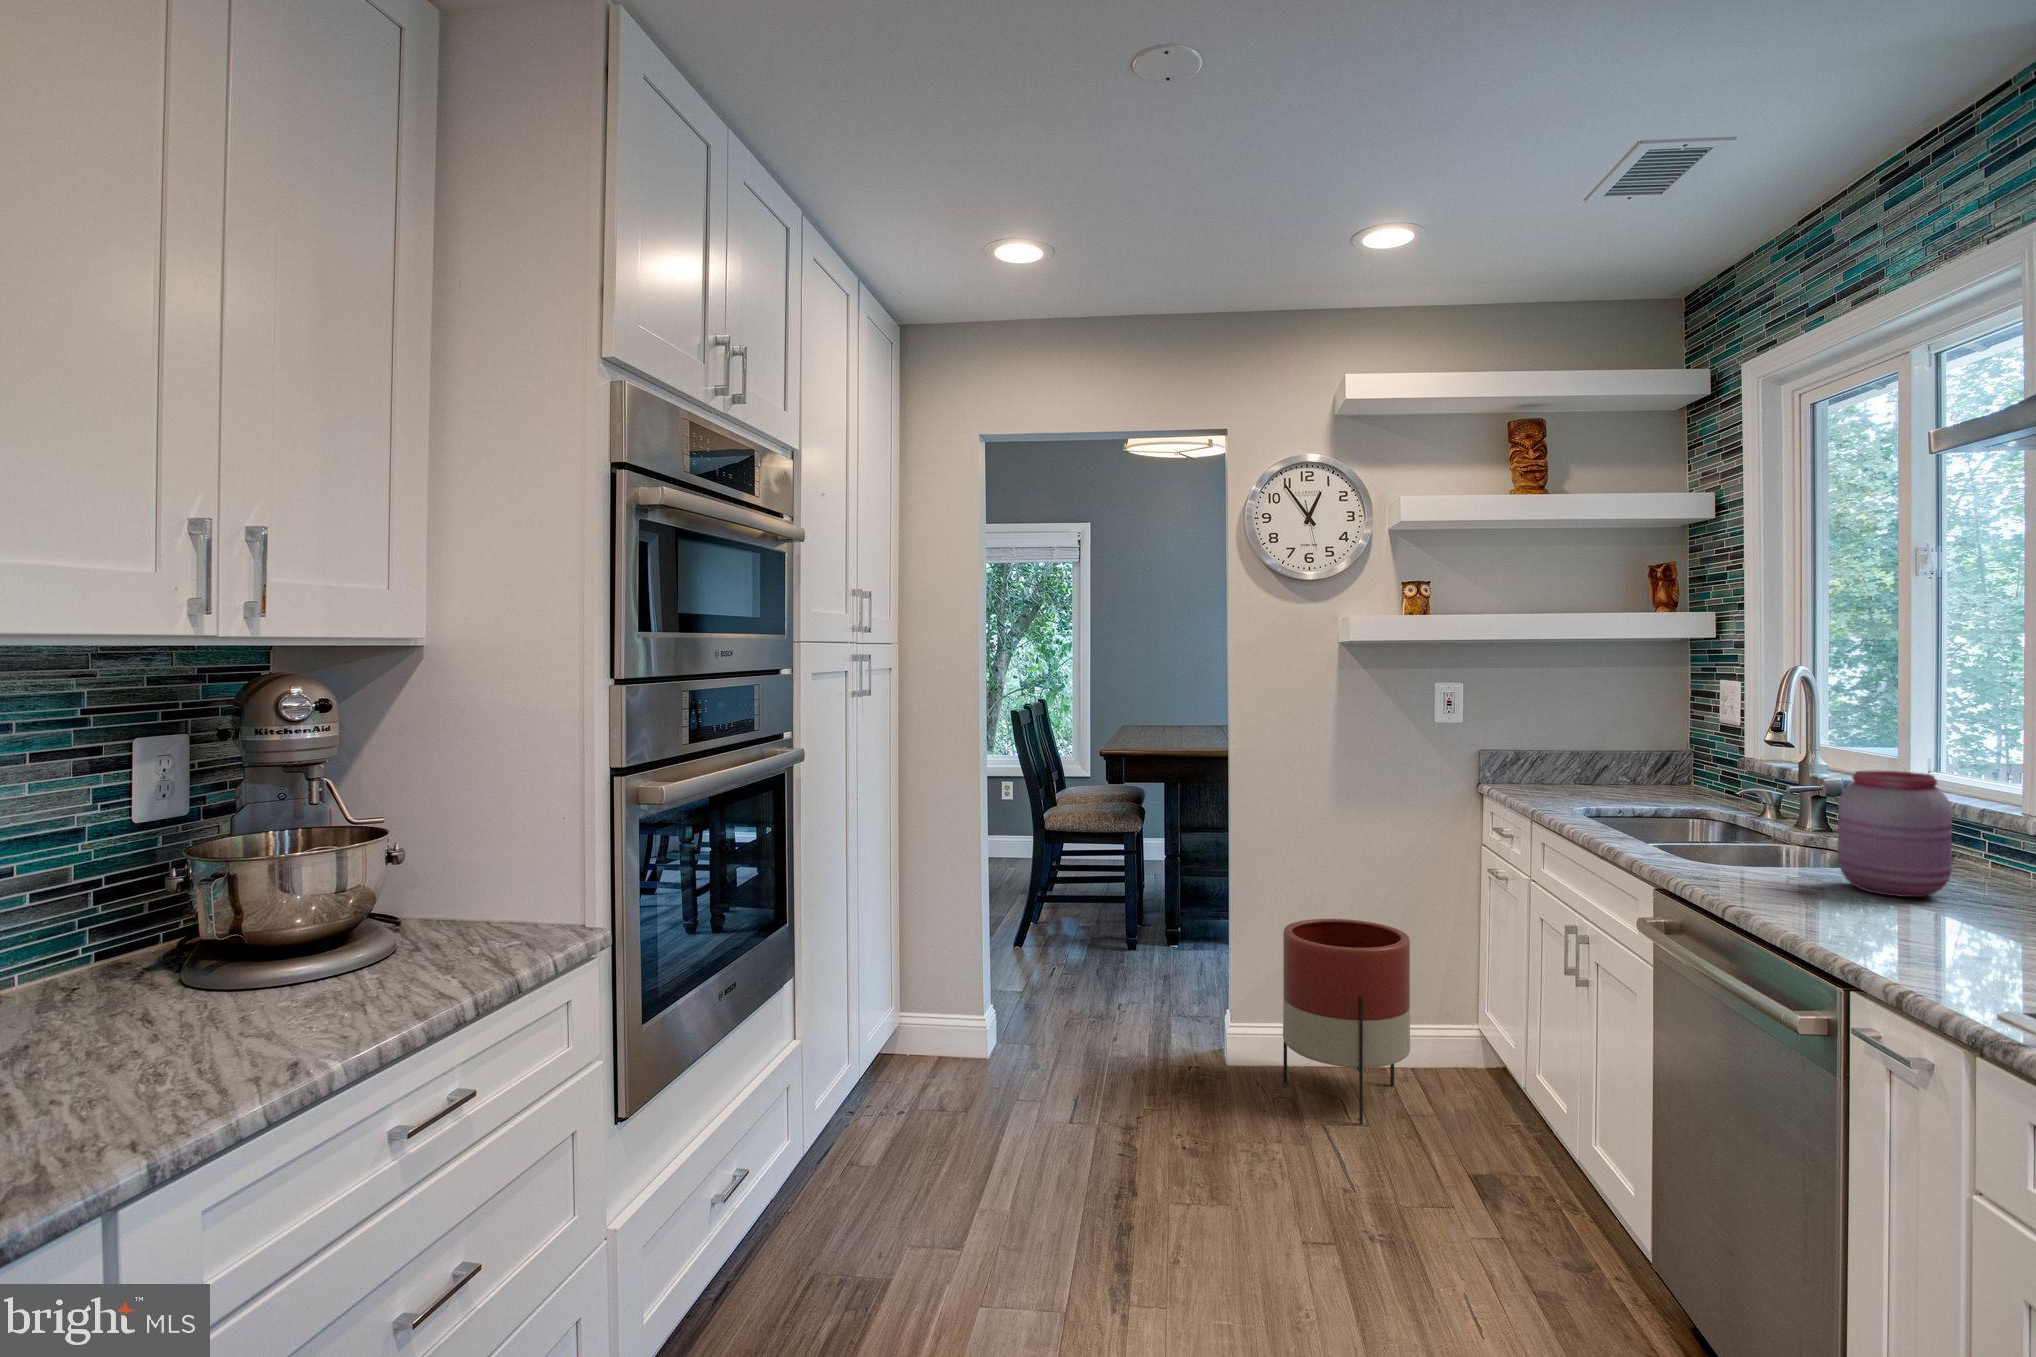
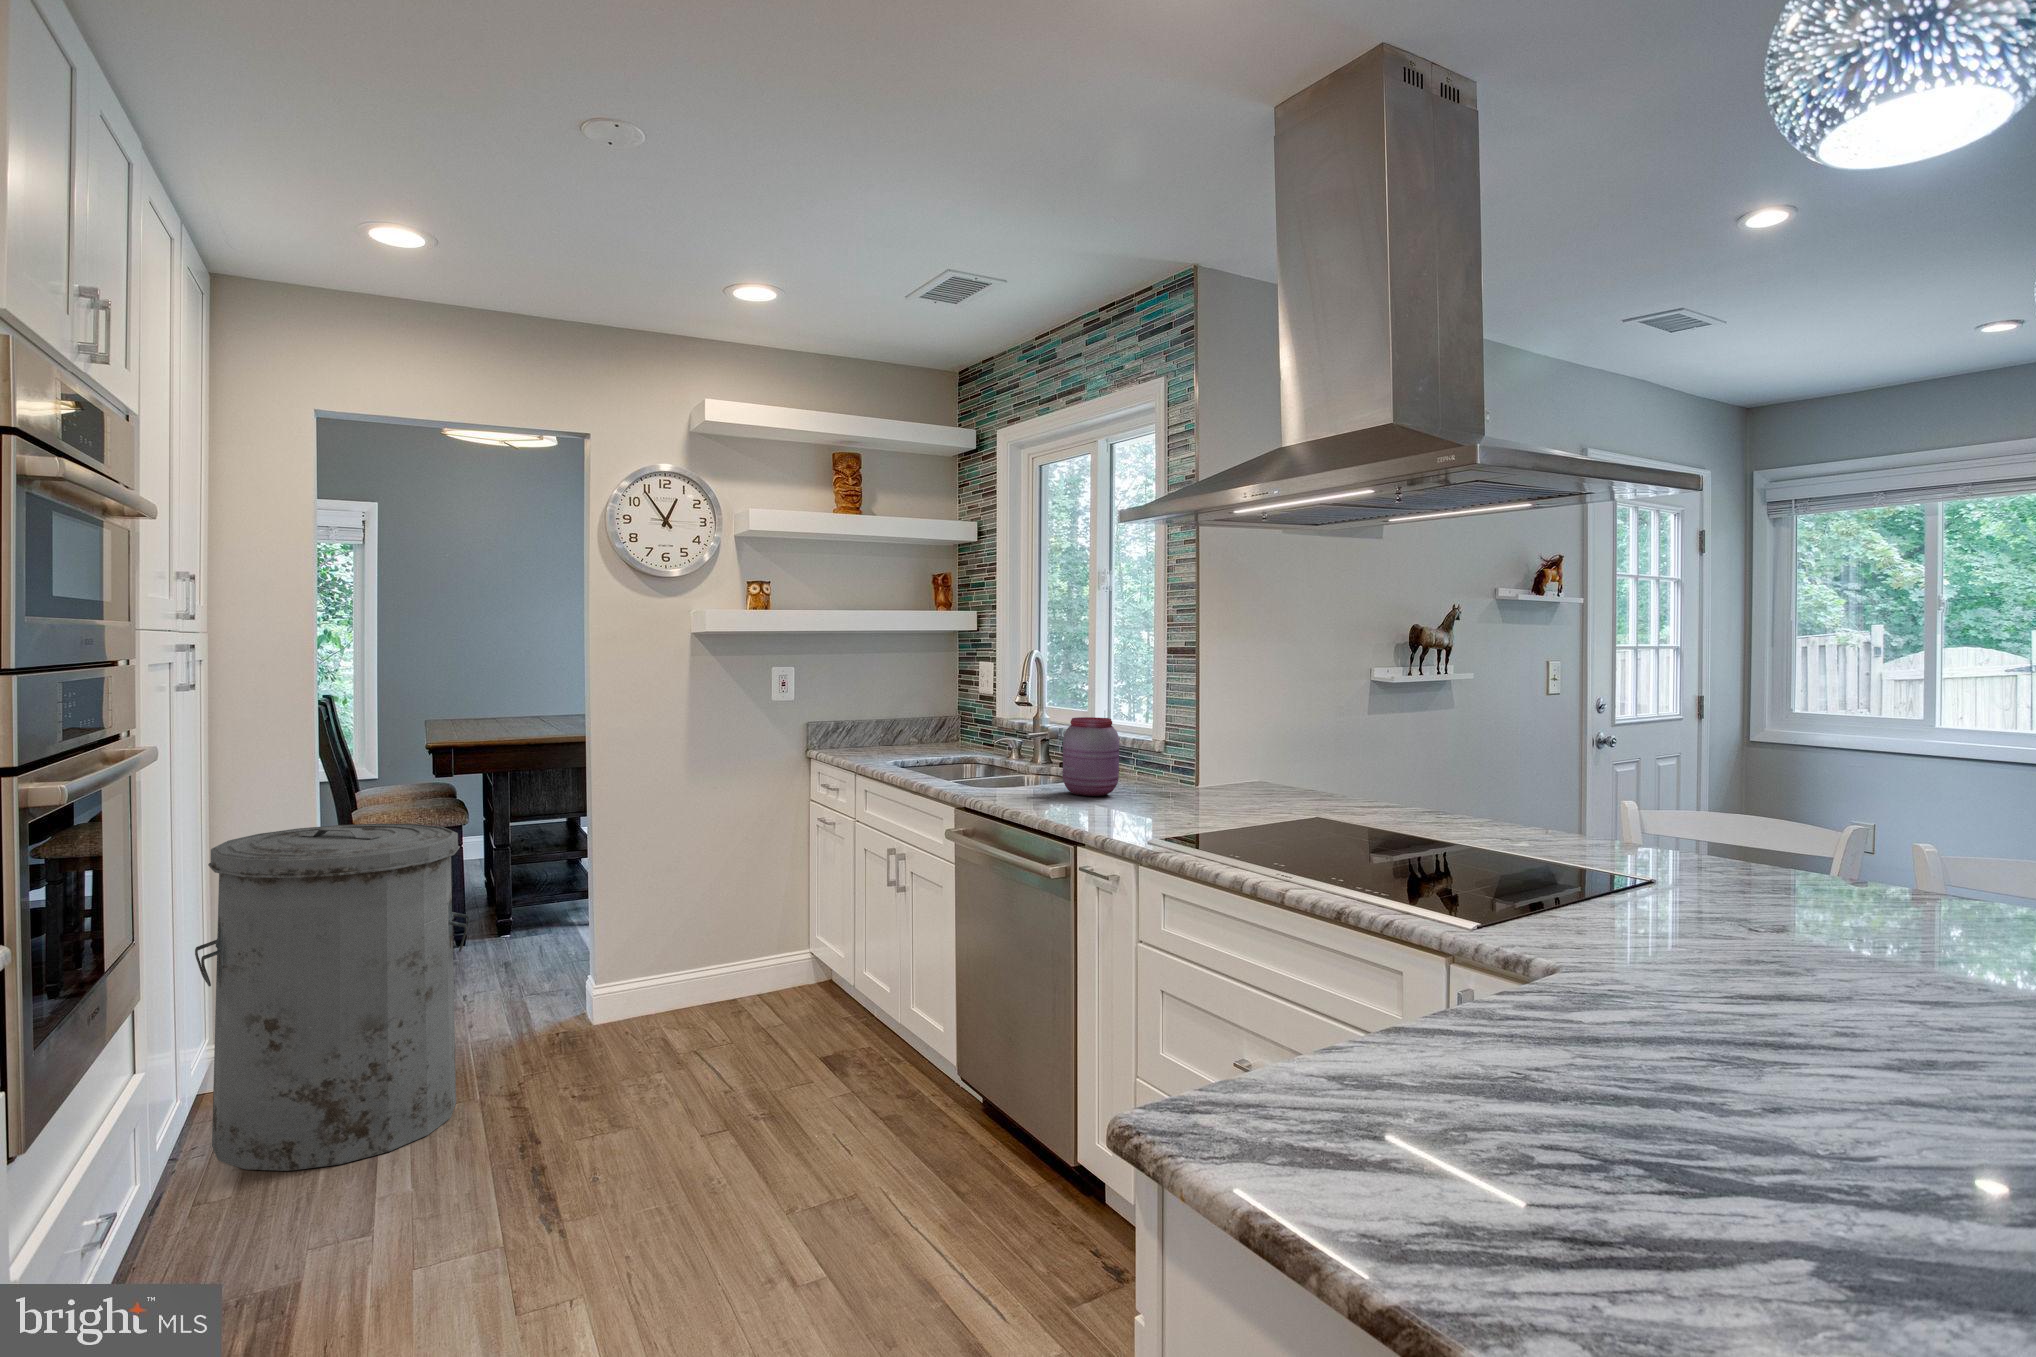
trash can: none [872,837,1091,1164] -> present [195,824,470,1171]
planter: present [1283,919,1410,1124] -> none [650,874,763,1045]

